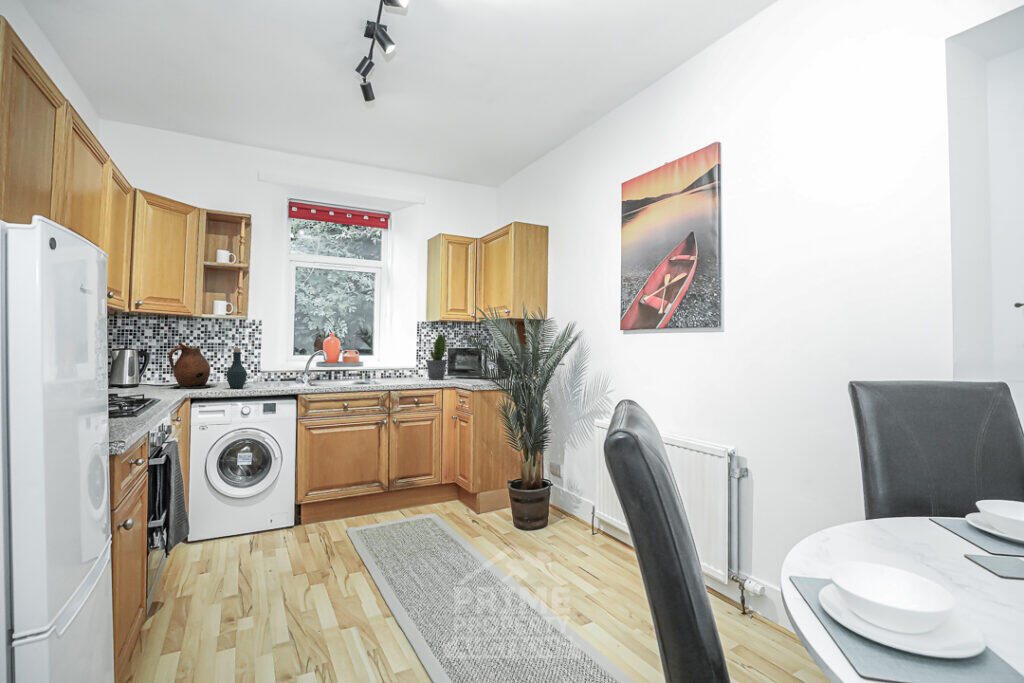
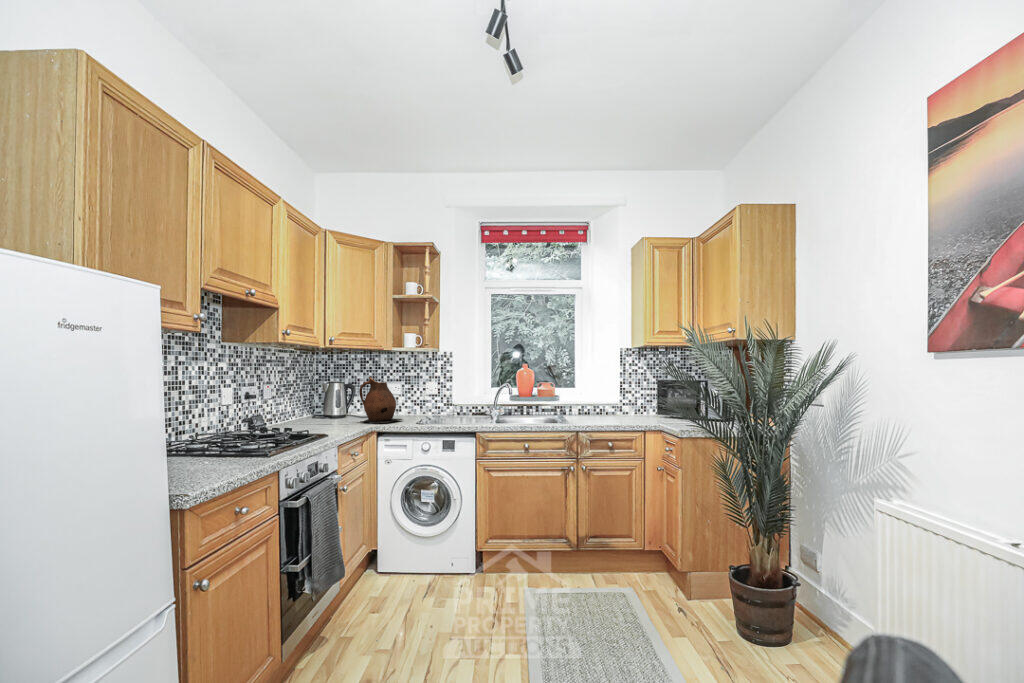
potted plant: present [426,334,447,380] -> none [630,360,656,417]
bottle: present [226,348,247,388] -> none [406,382,425,425]

